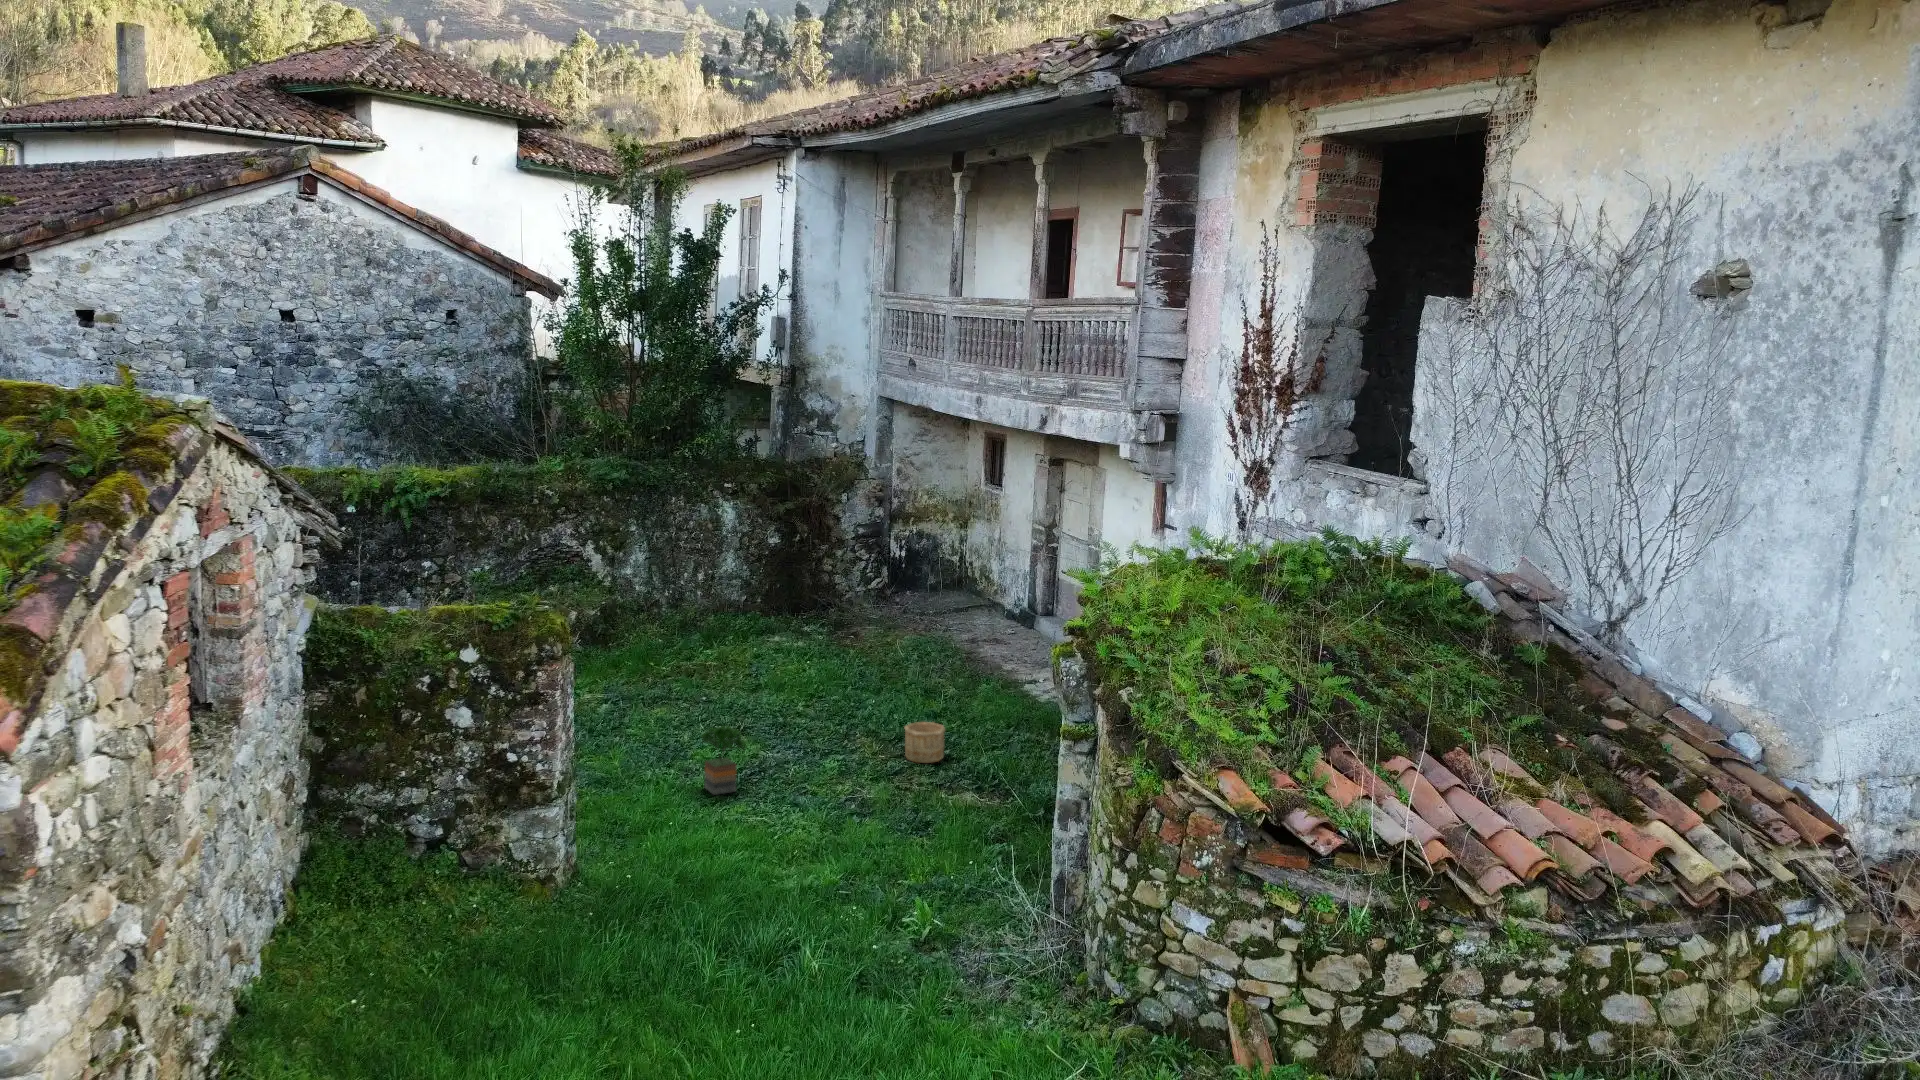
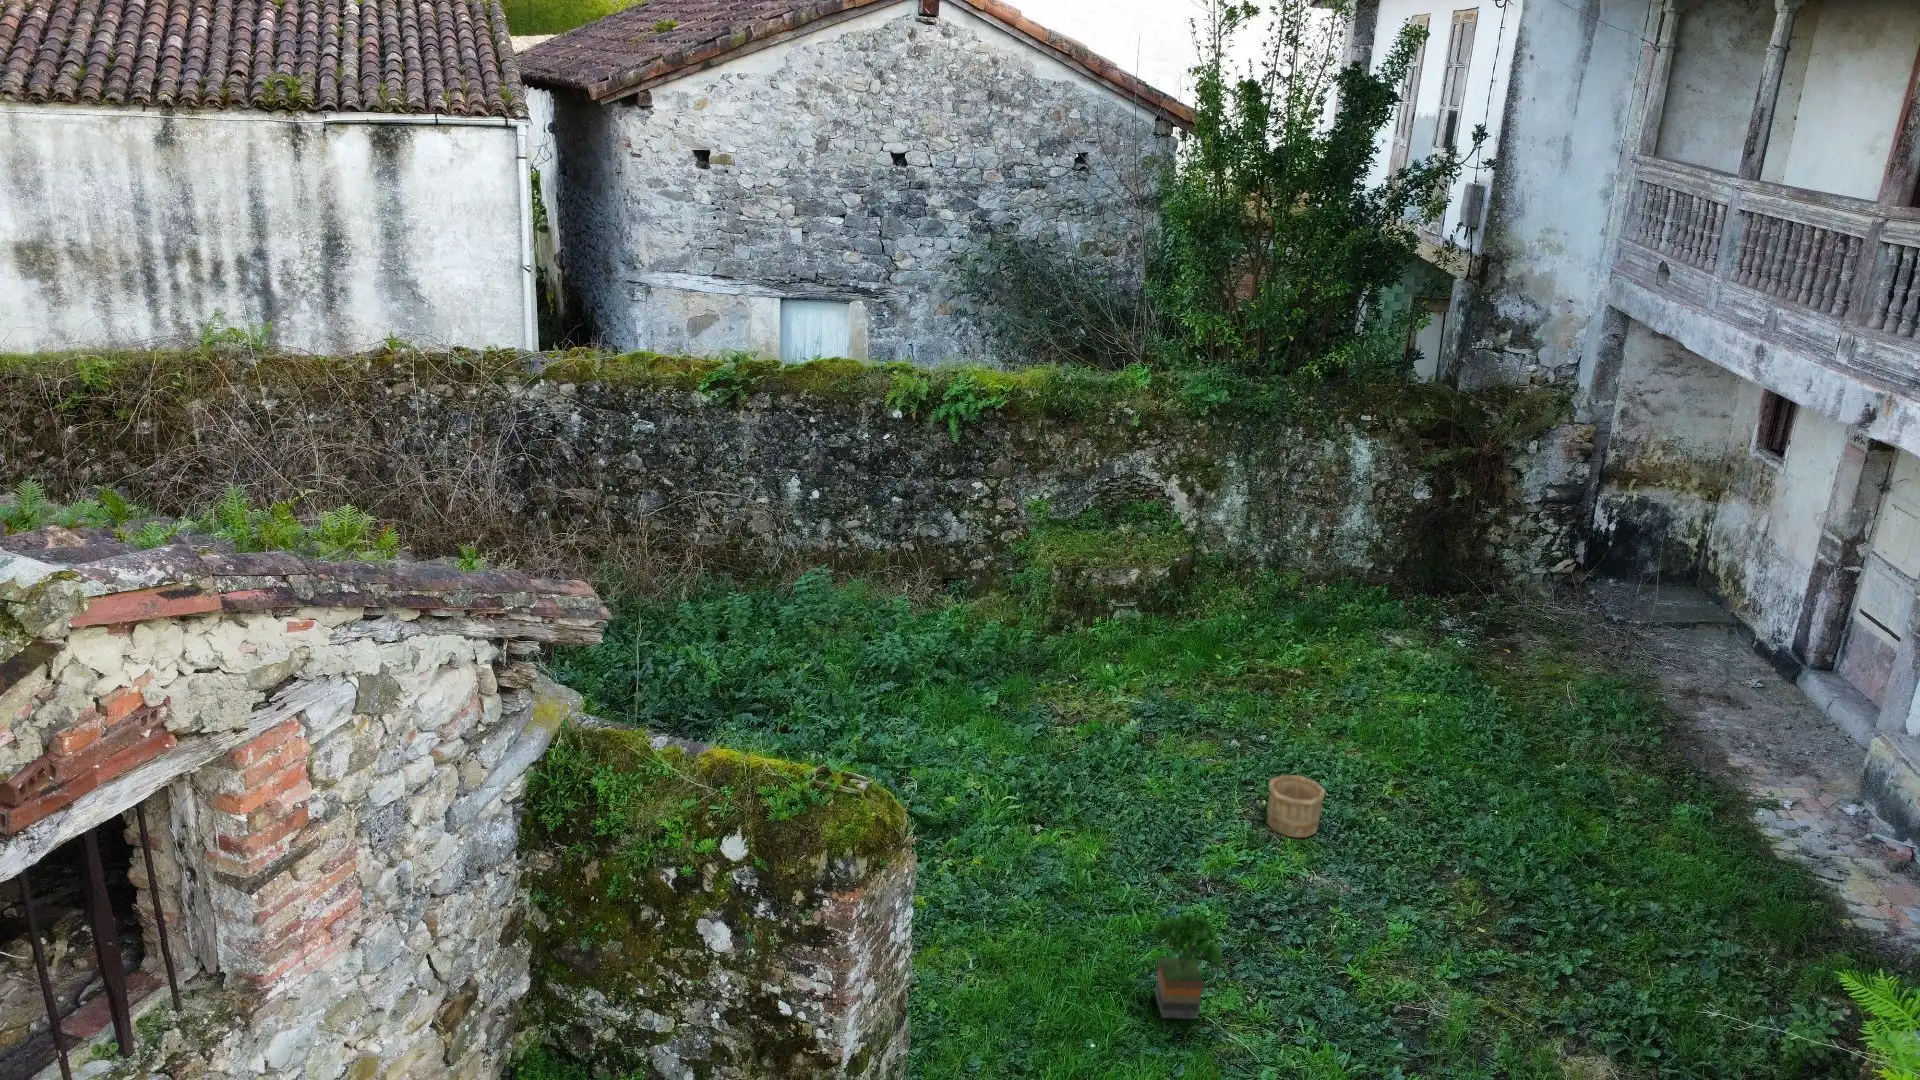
wooden bucket: present [905,722,945,763] -> present [1267,775,1325,838]

